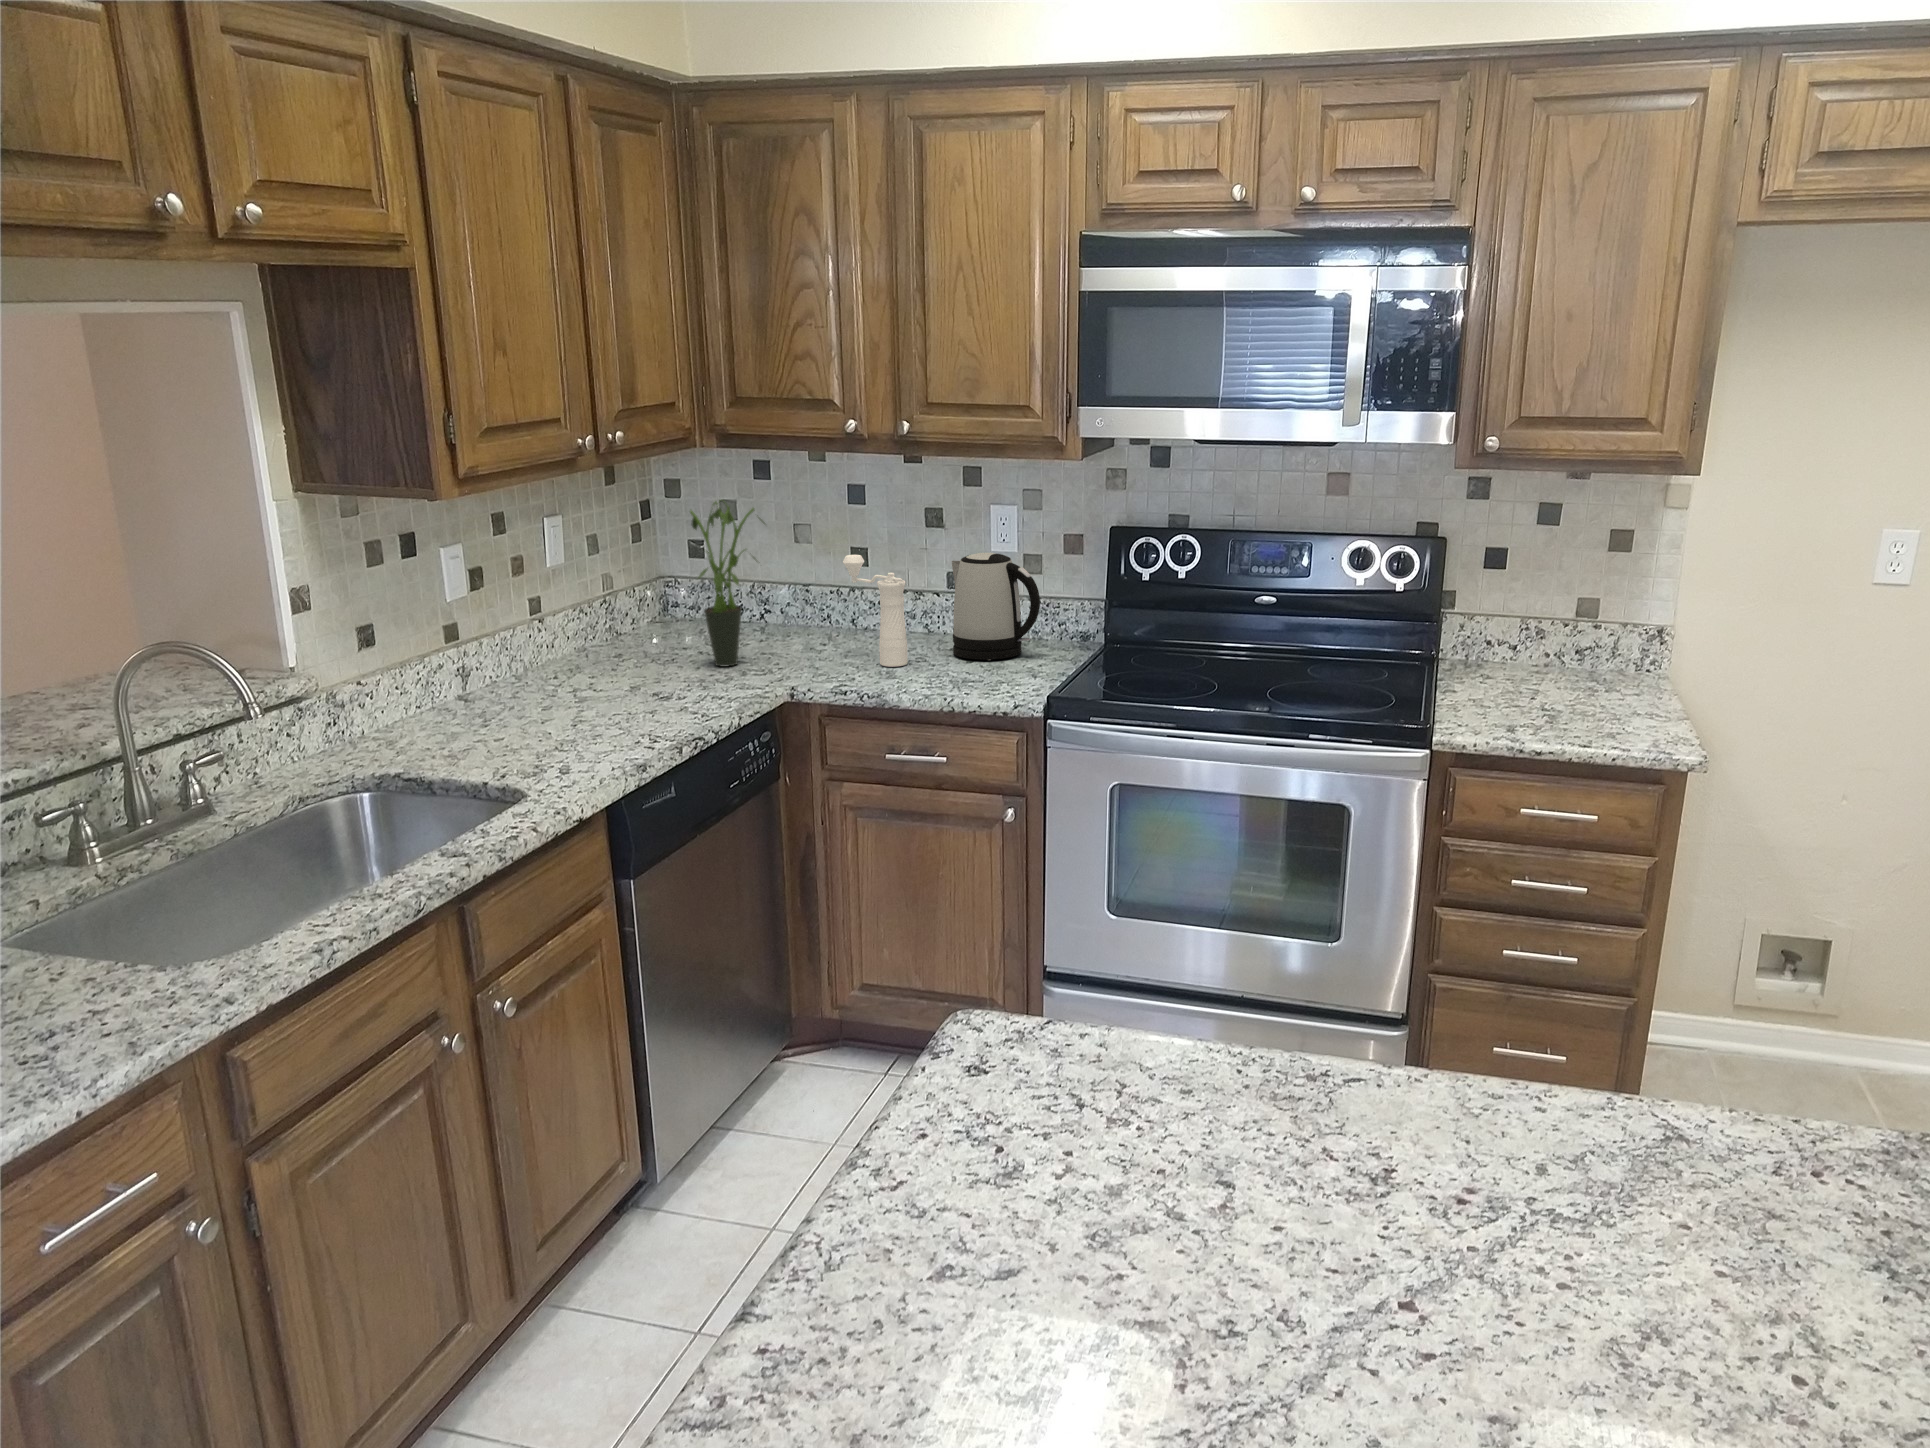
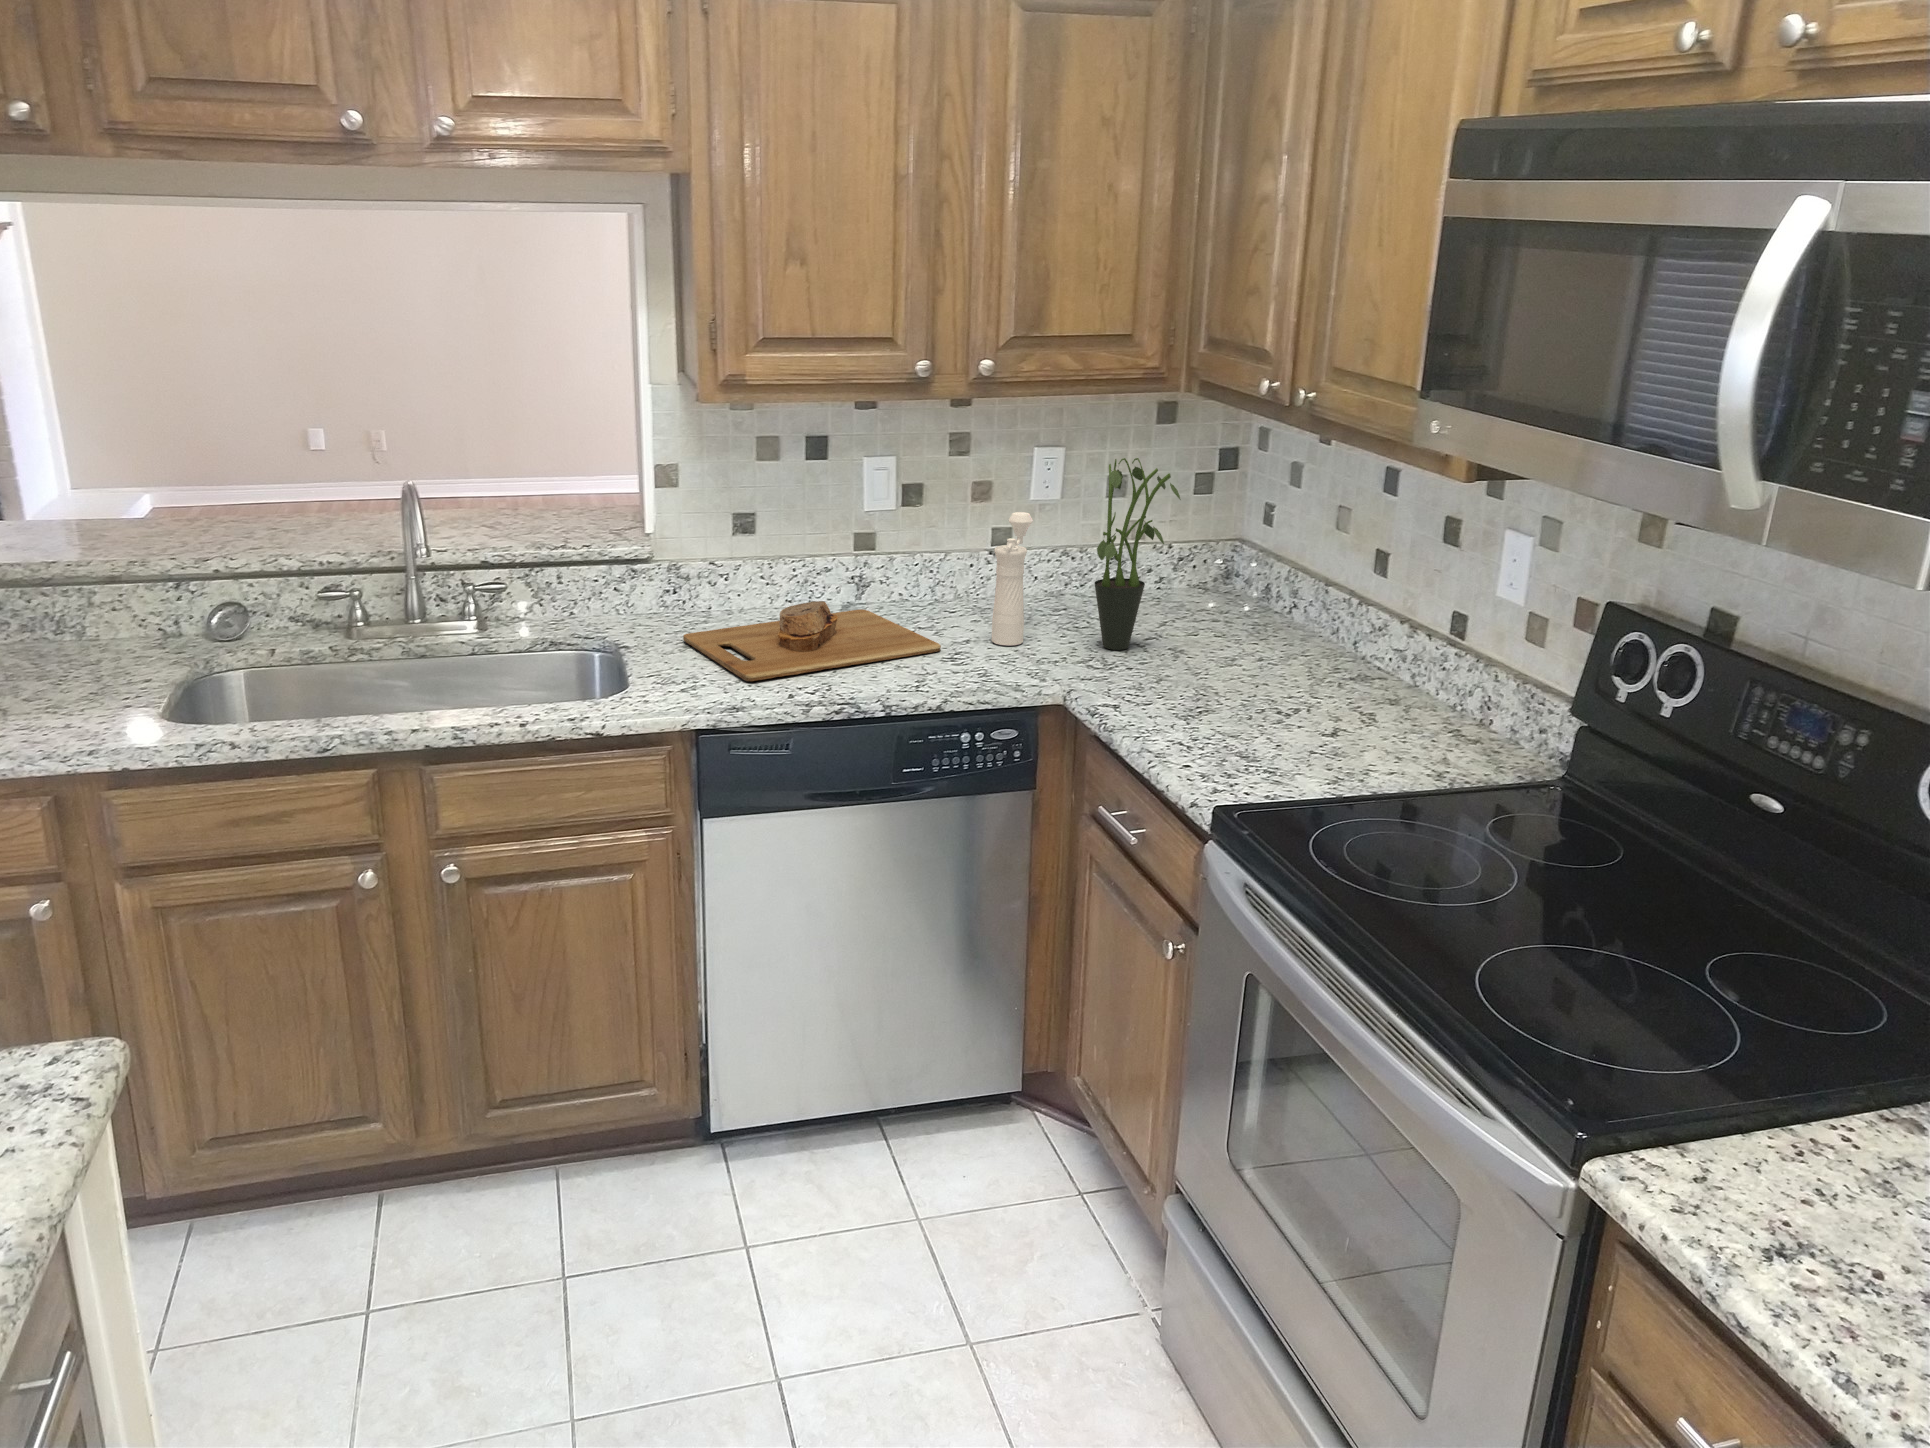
kettle: present [952,553,1040,660] -> none [1326,591,1434,746]
pepper mill: present [843,555,908,667] -> present [992,512,1033,646]
cutting board: none [421,685,635,757] -> present [683,601,941,681]

